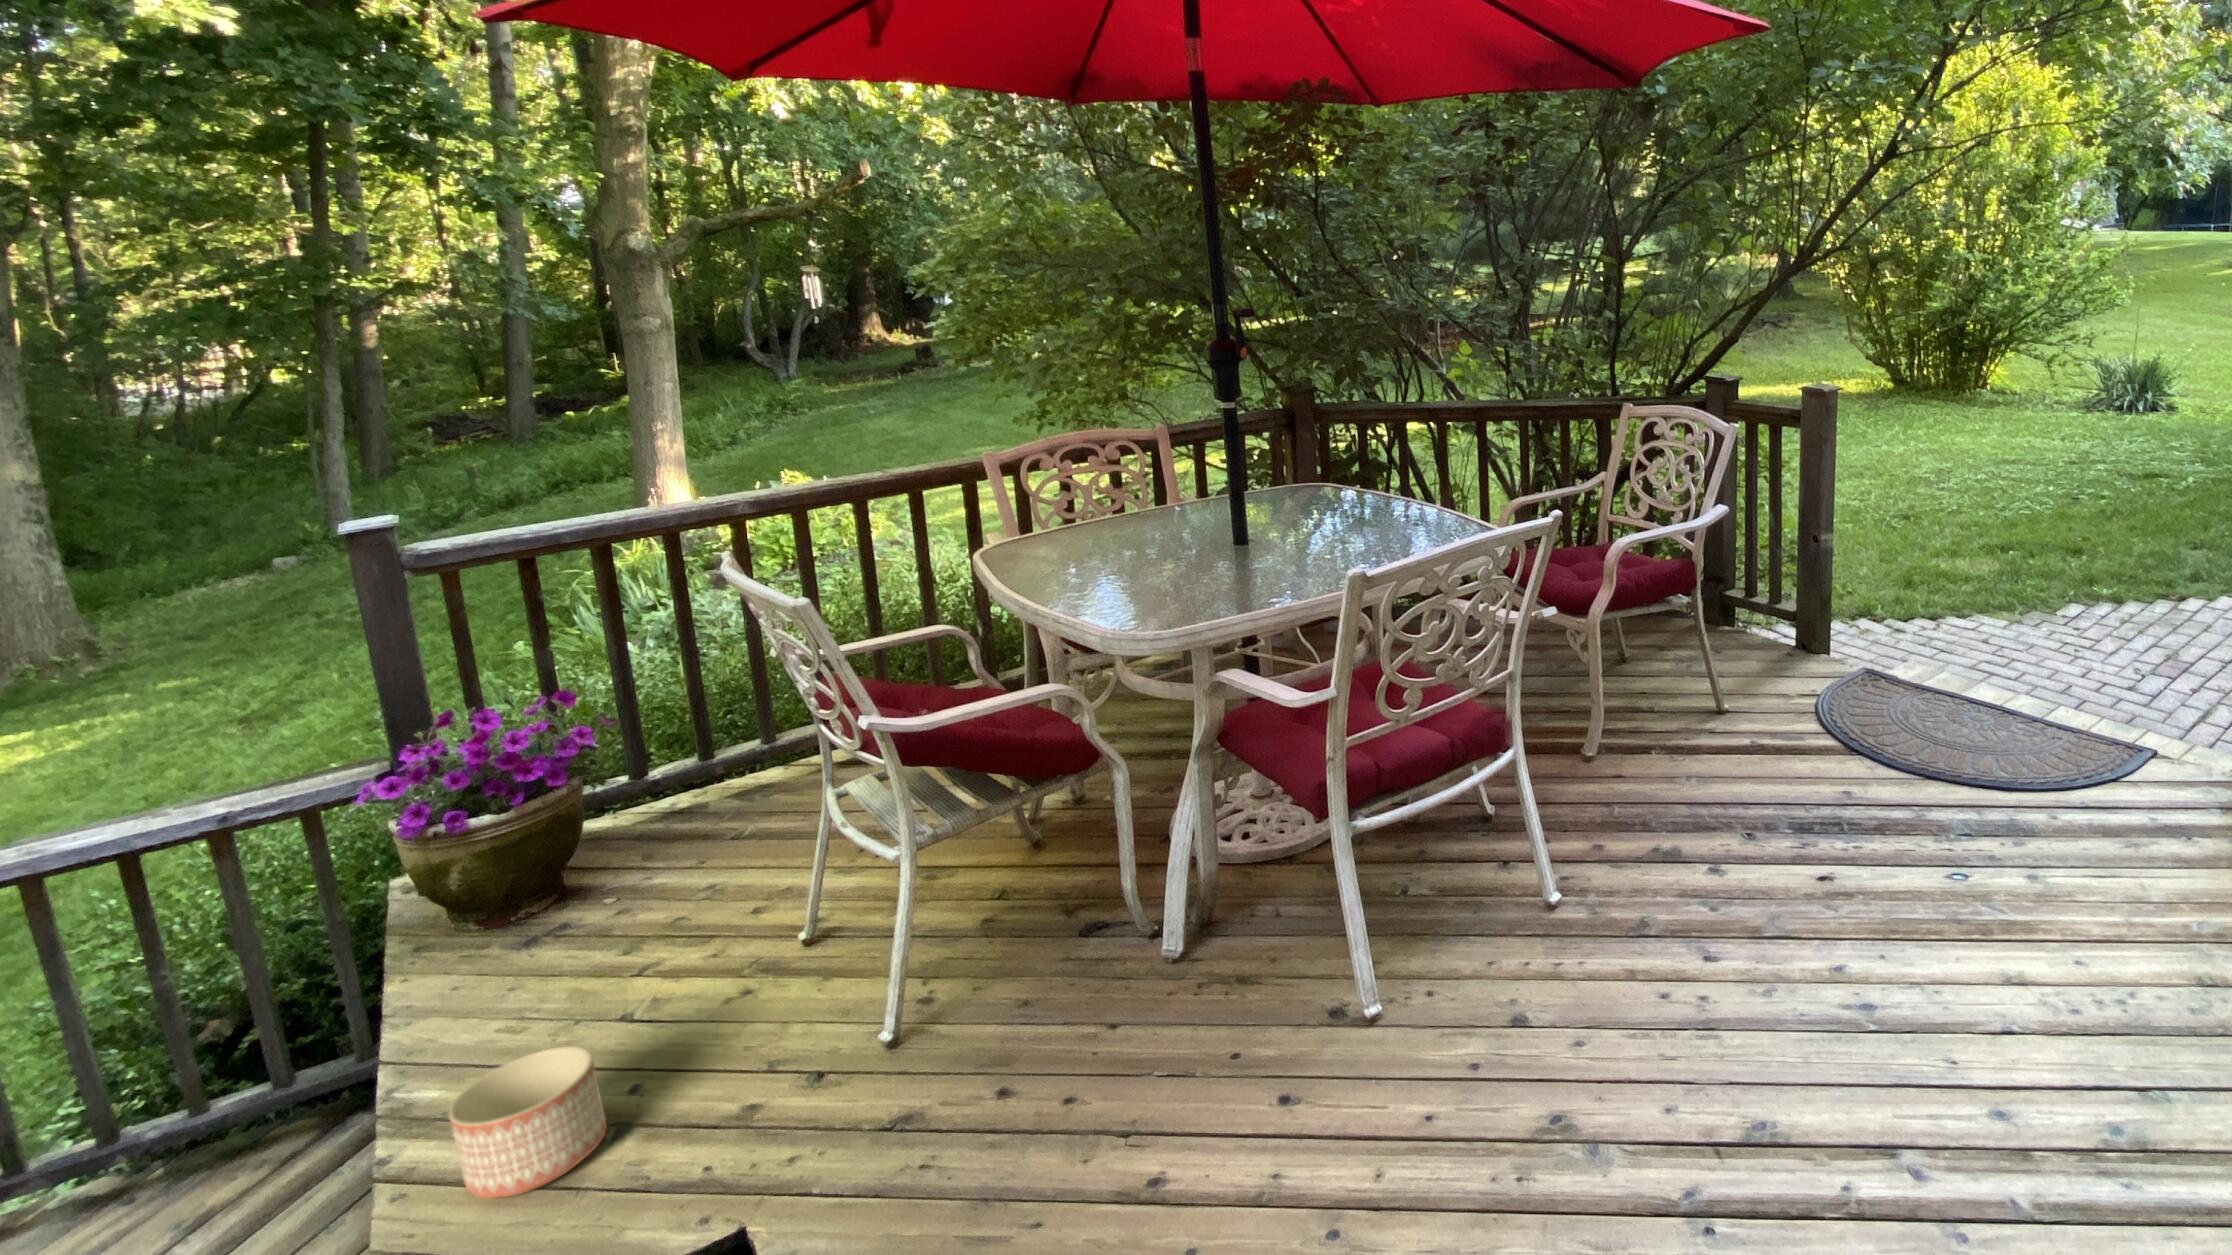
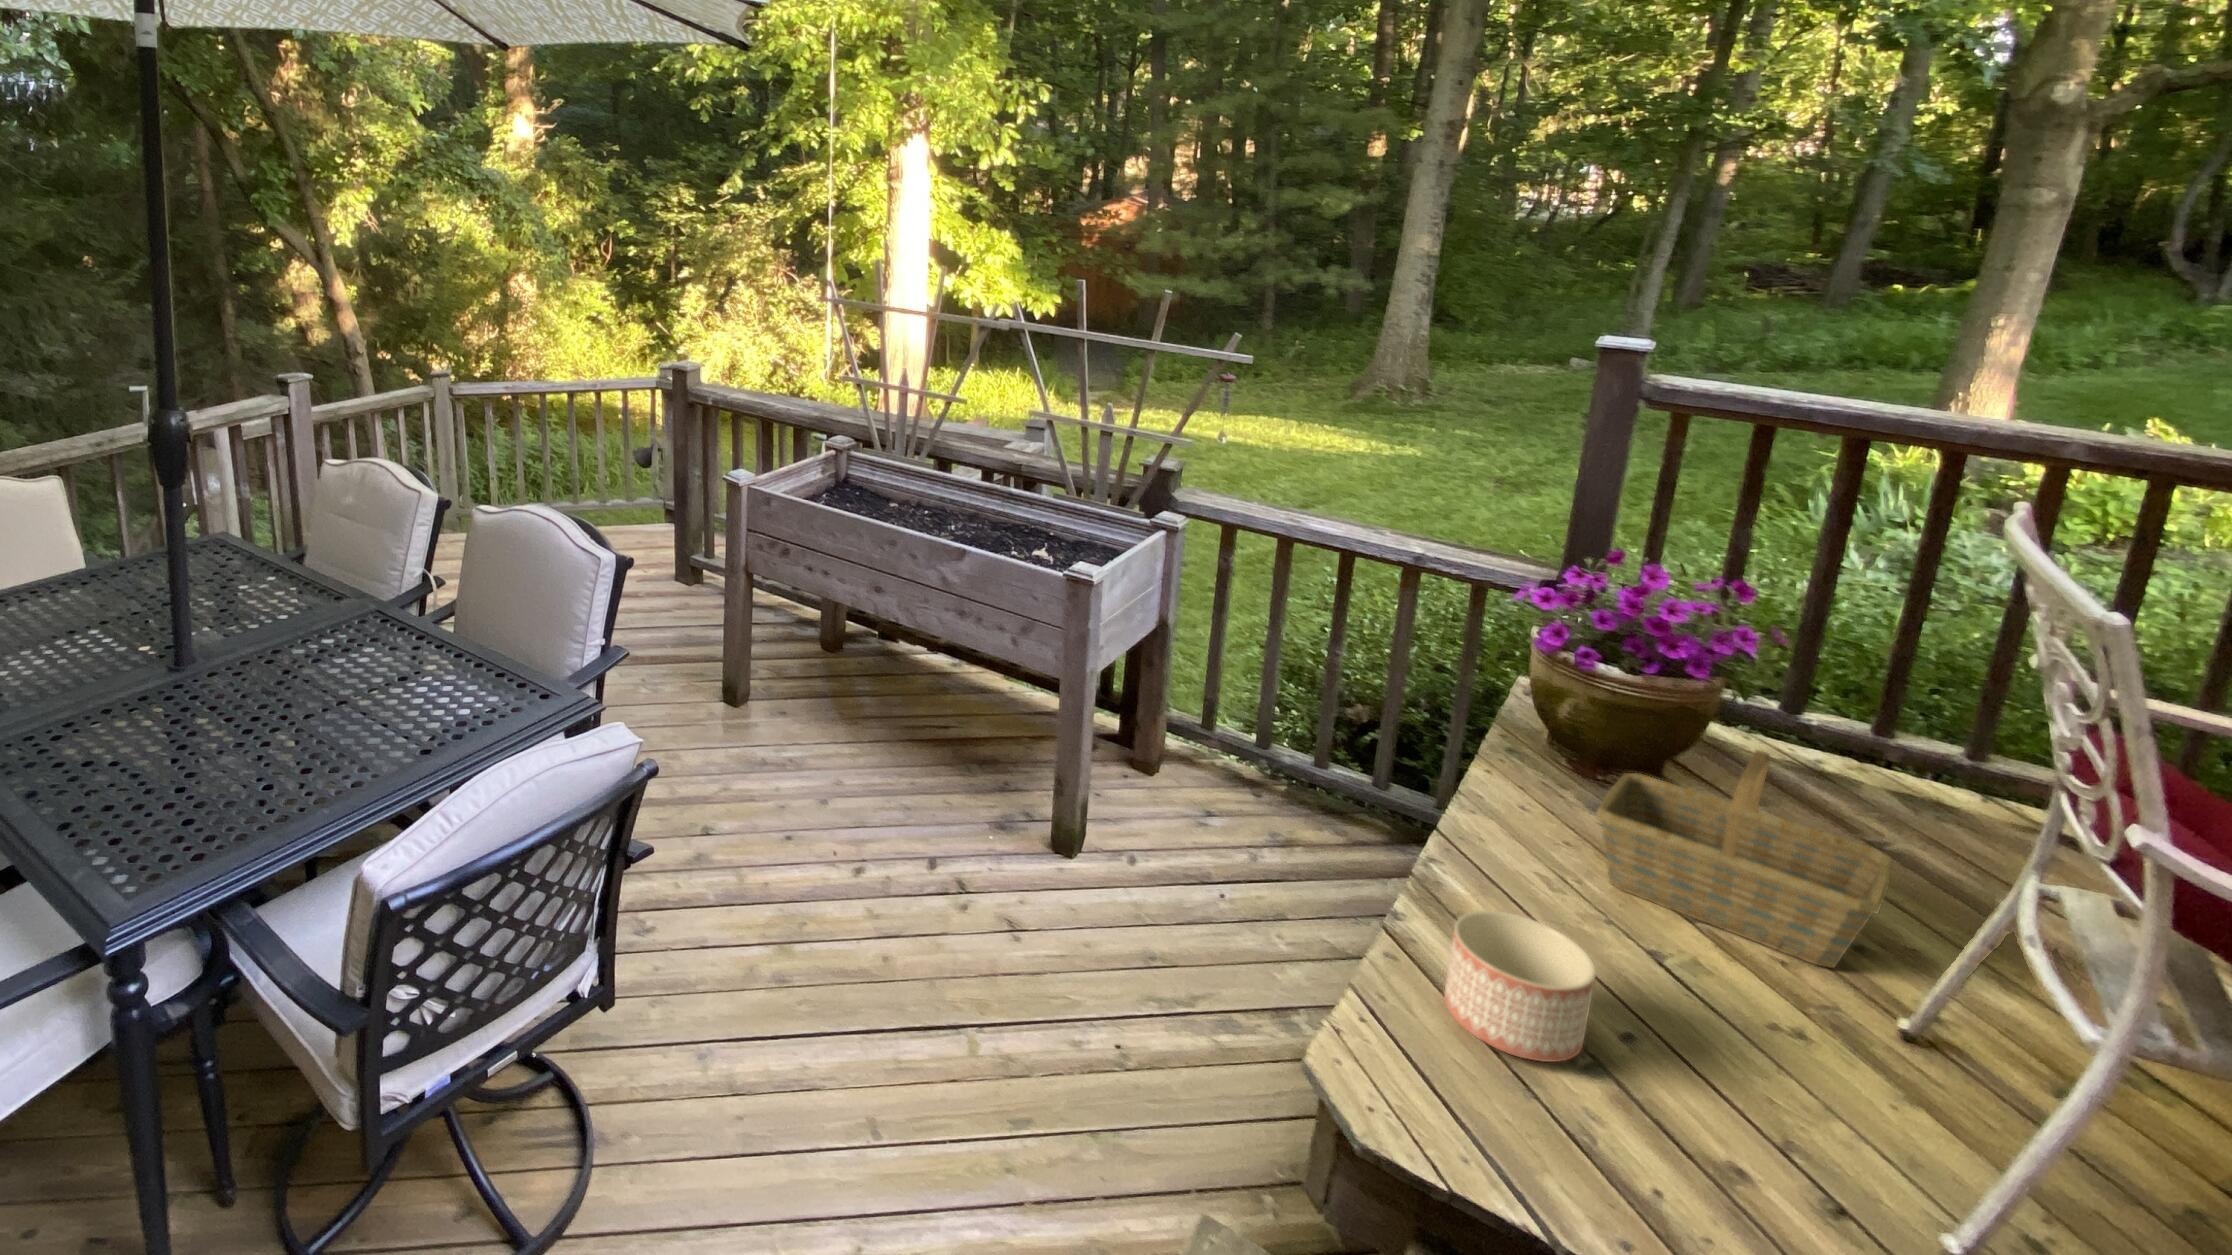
basket: none [530,809,756,995] -> present [1597,750,1892,968]

